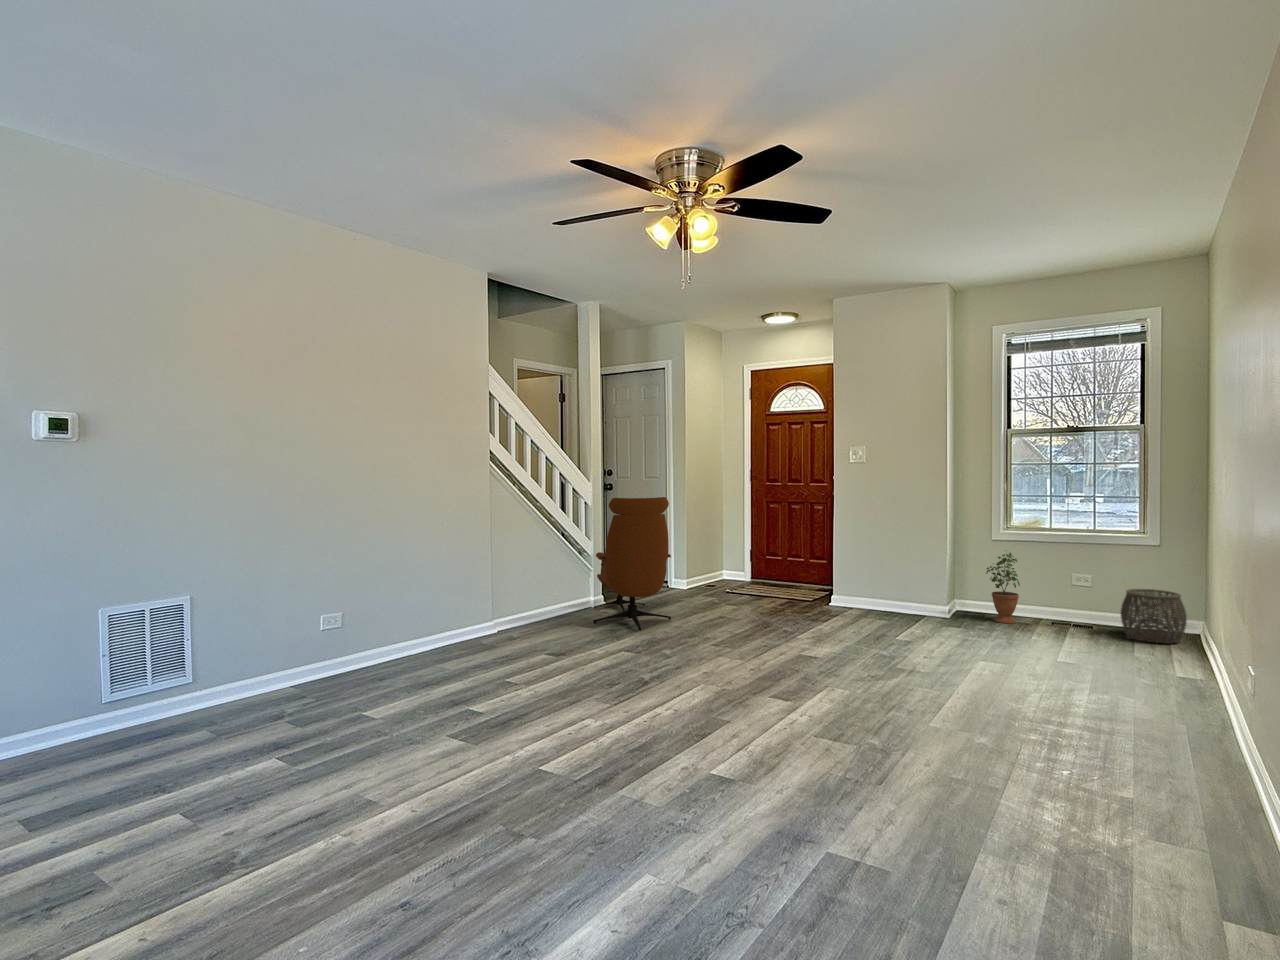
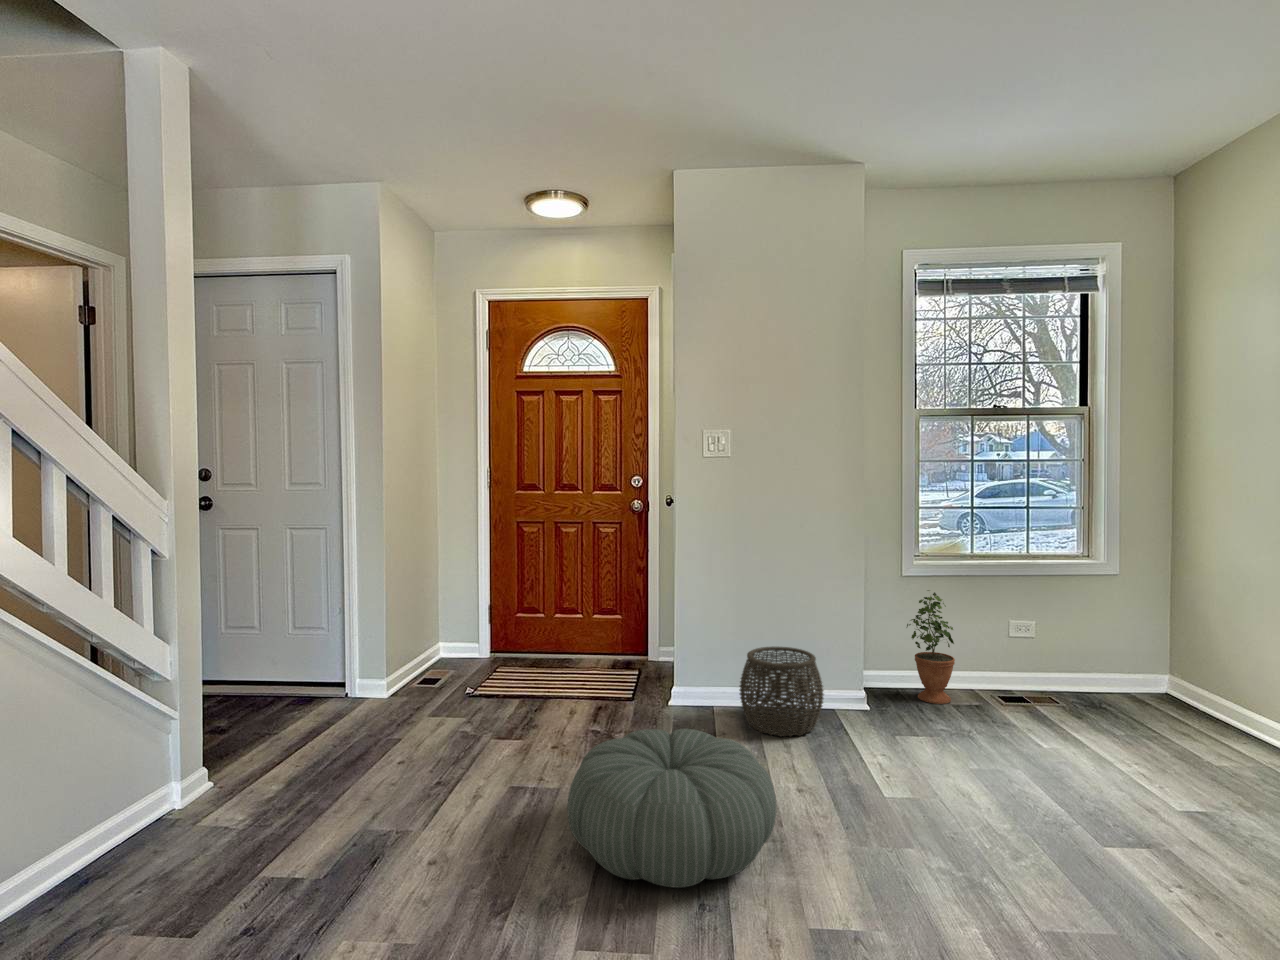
lounge chair: present [593,497,671,630] -> none [182,541,427,921]
woven basket: present [1121,589,1187,644] -> present [739,647,824,737]
pouf: none [724,591,816,642] -> present [567,729,777,888]

